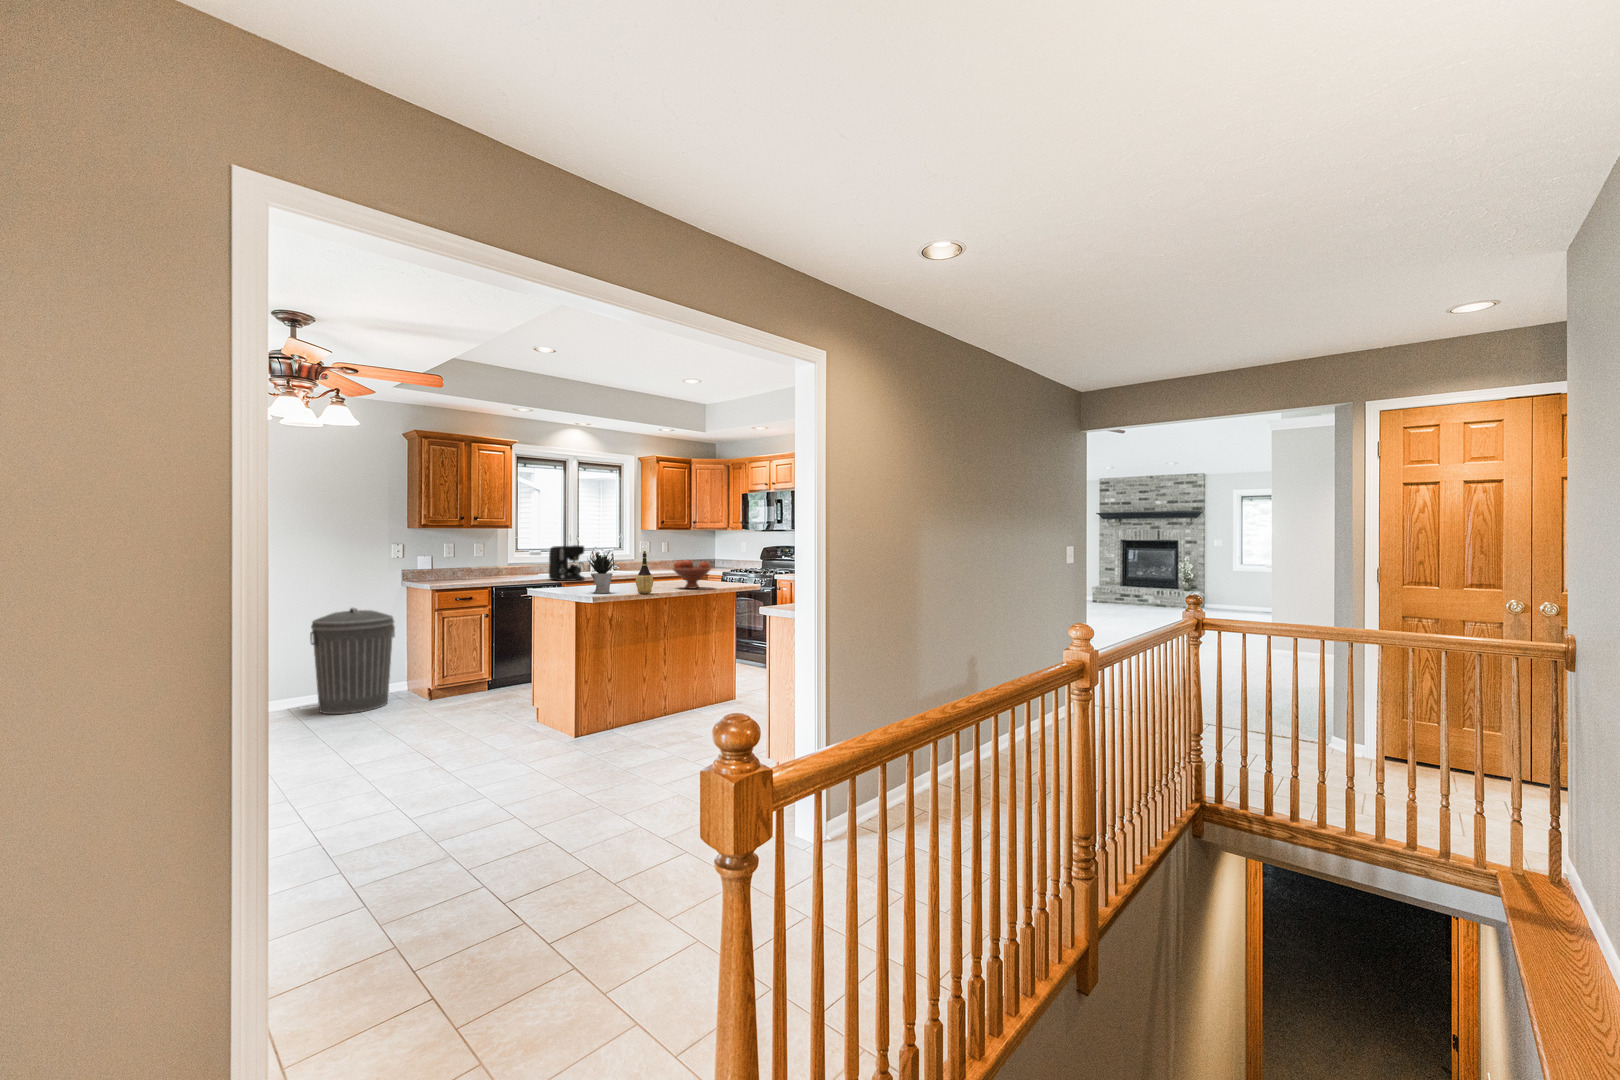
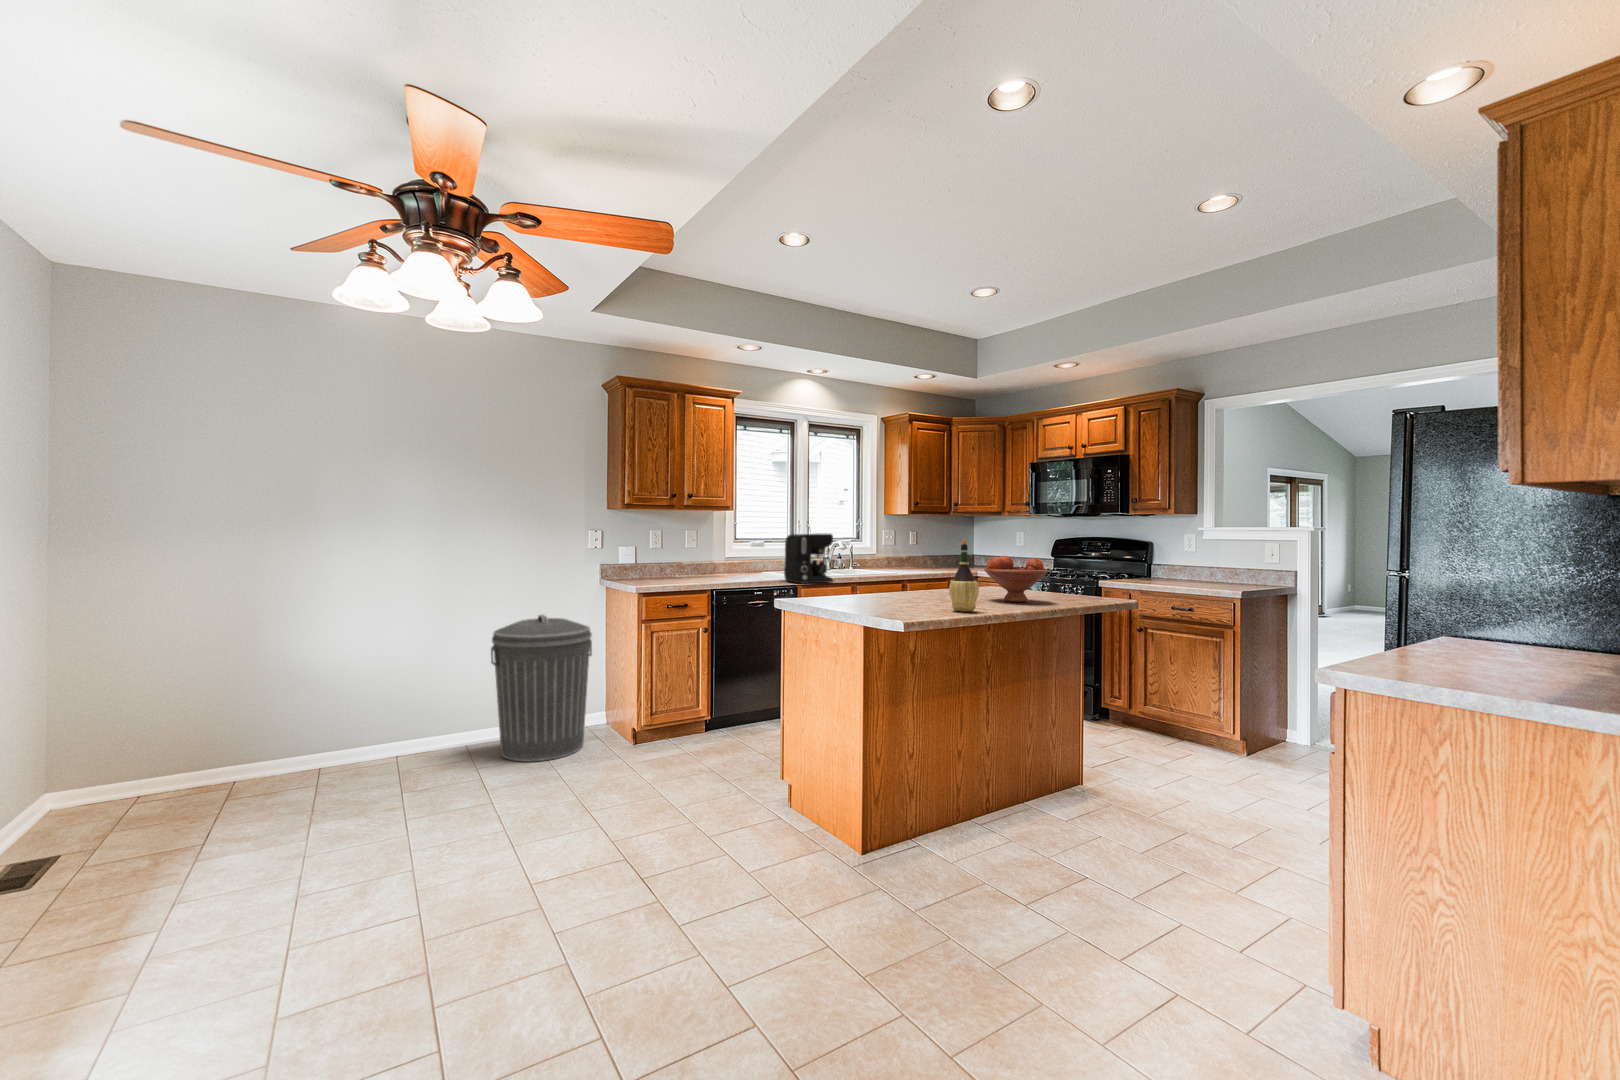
potted plant: present [588,550,615,593] -> none [868,538,913,609]

